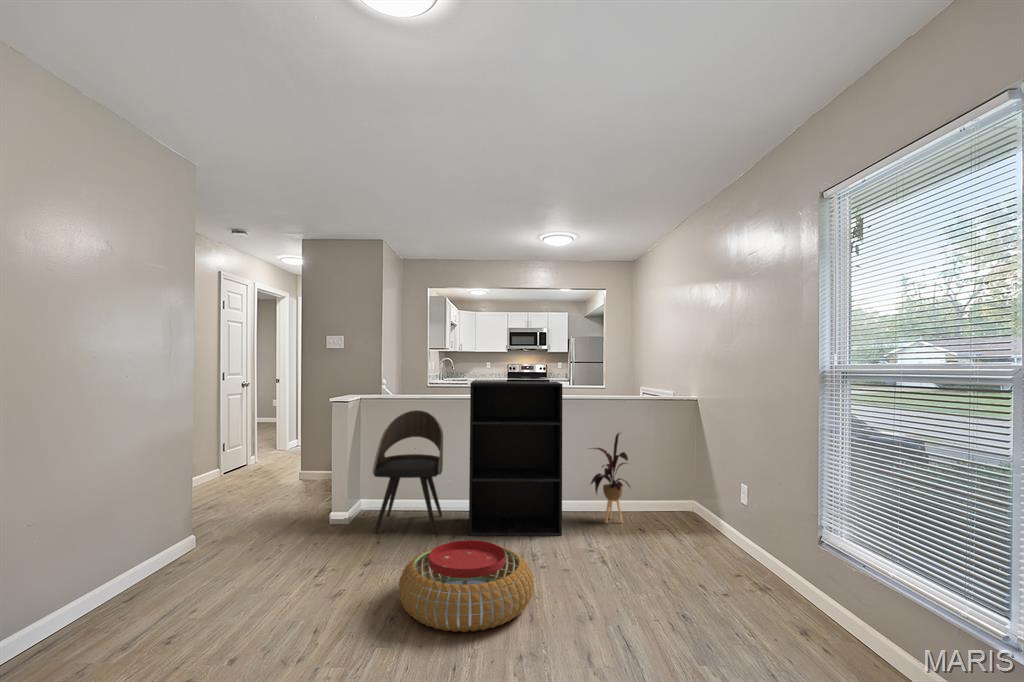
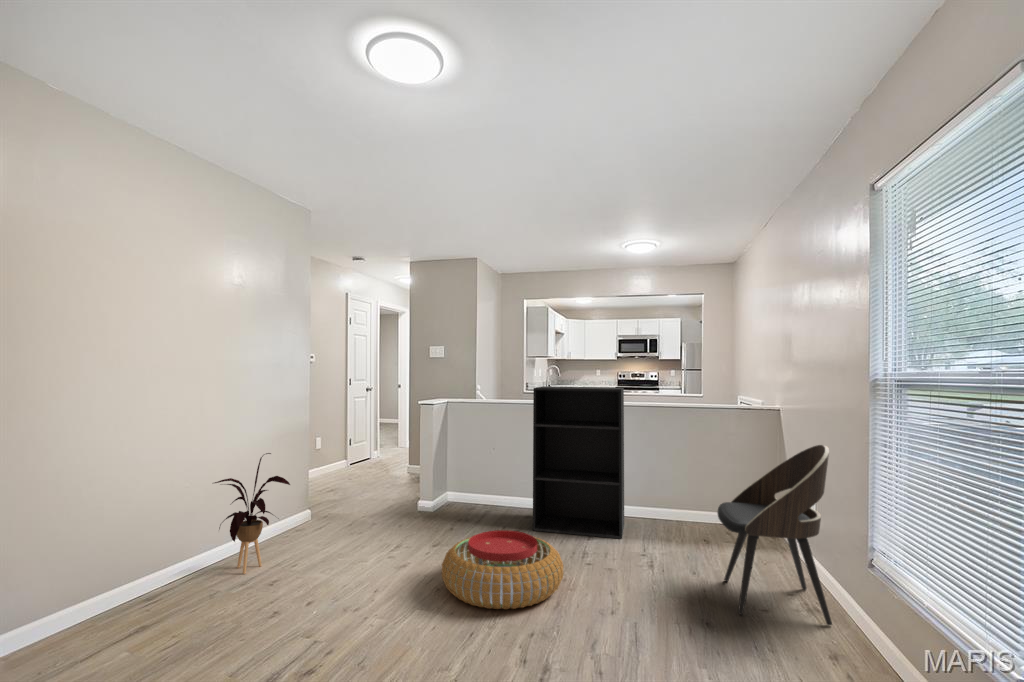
dining chair: present [373,410,443,533] -> present [718,445,832,625]
house plant: present [591,433,630,523] -> present [215,453,290,574]

